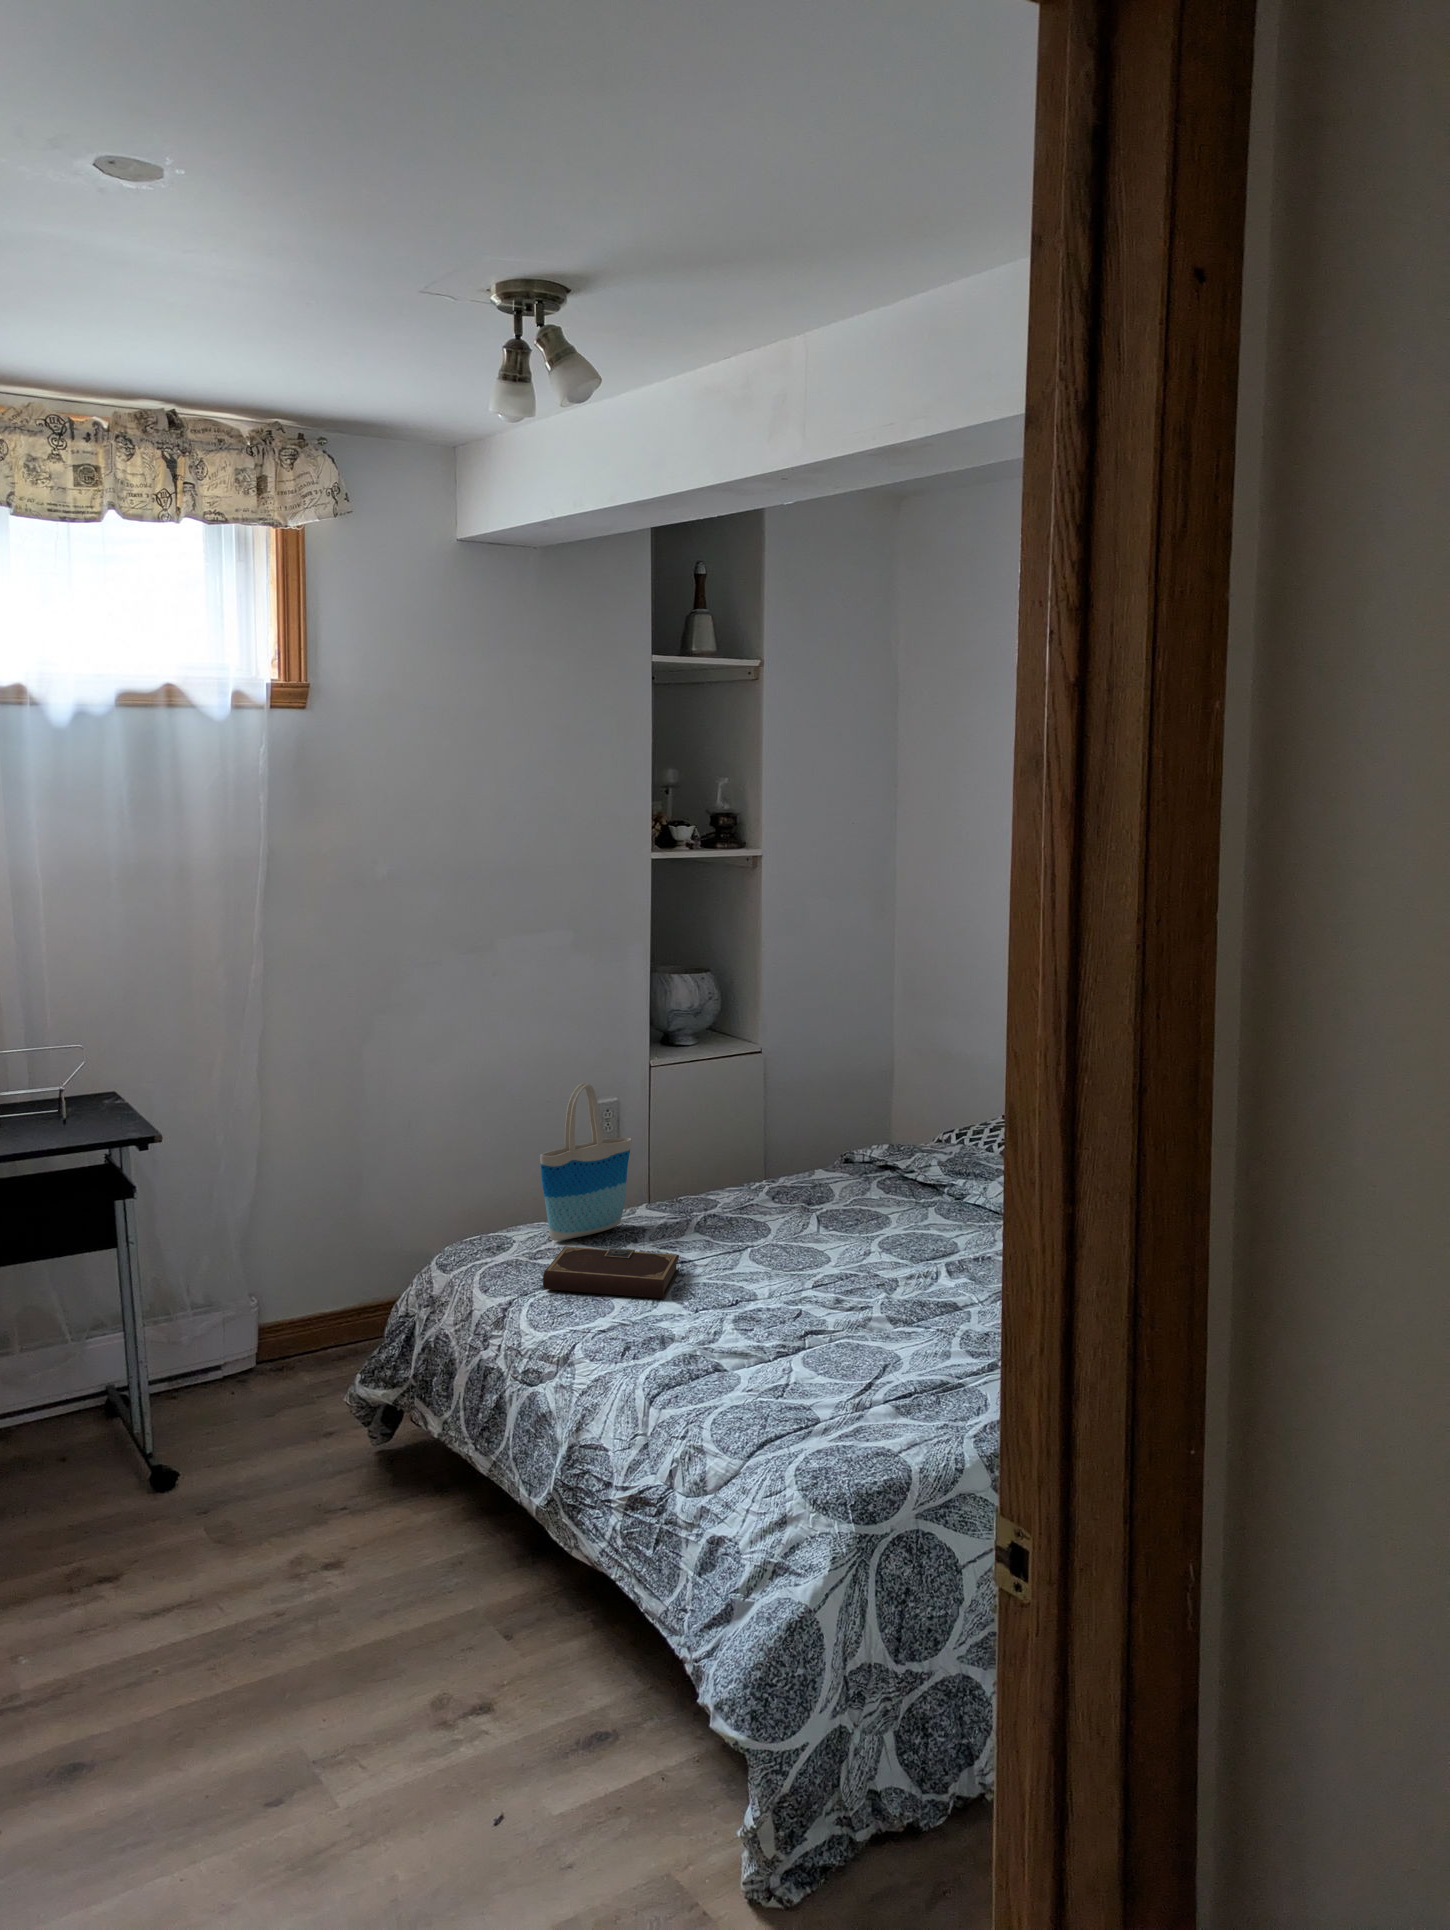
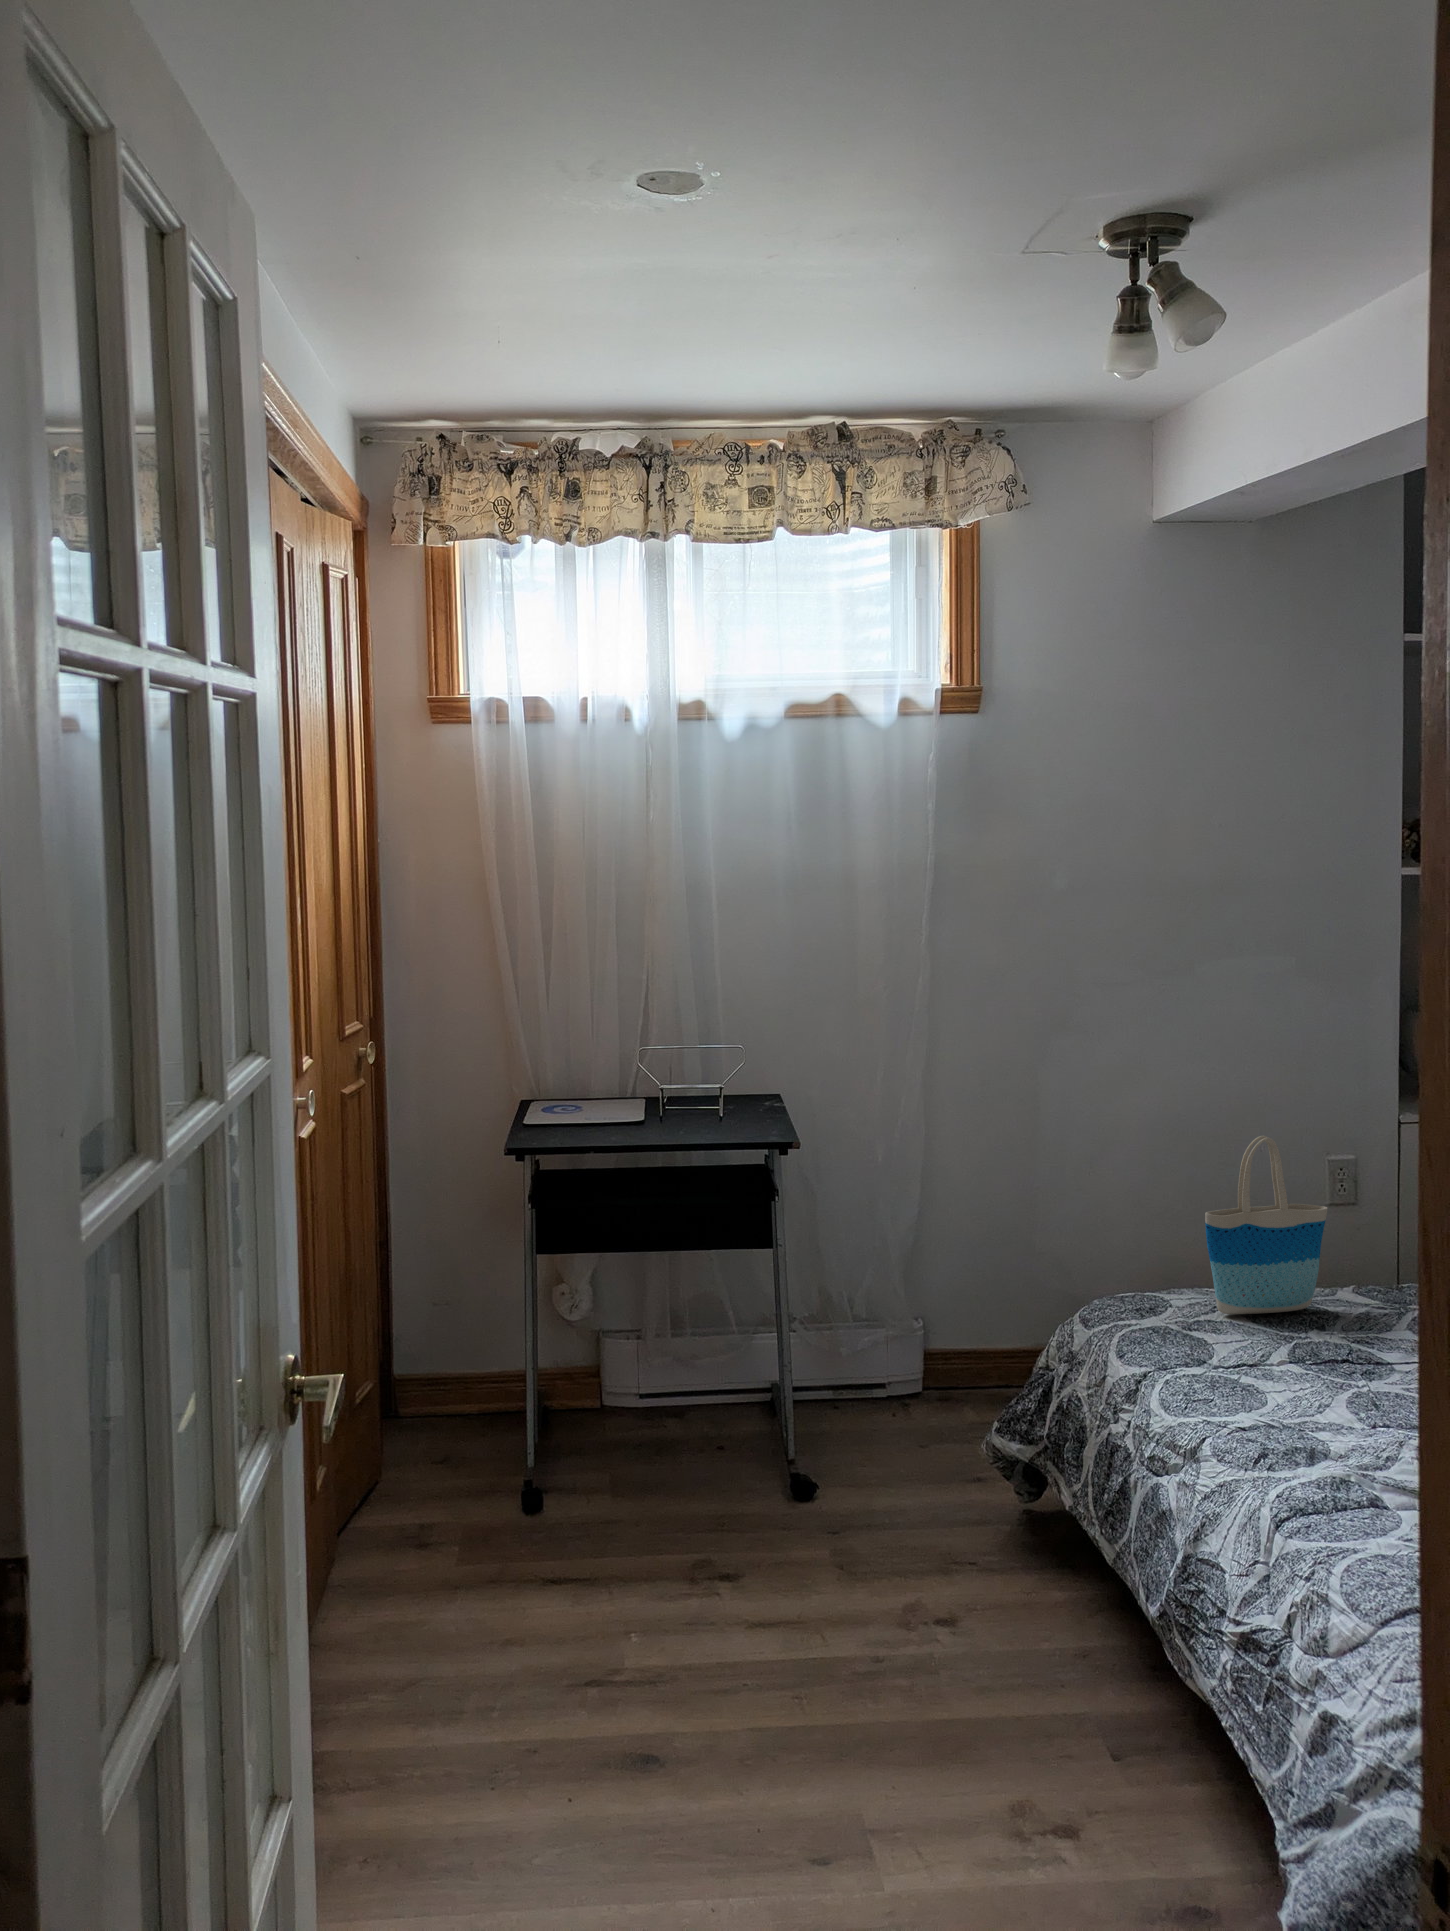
notebook: present [543,1246,679,1299] -> none [1187,1322,1368,1405]

